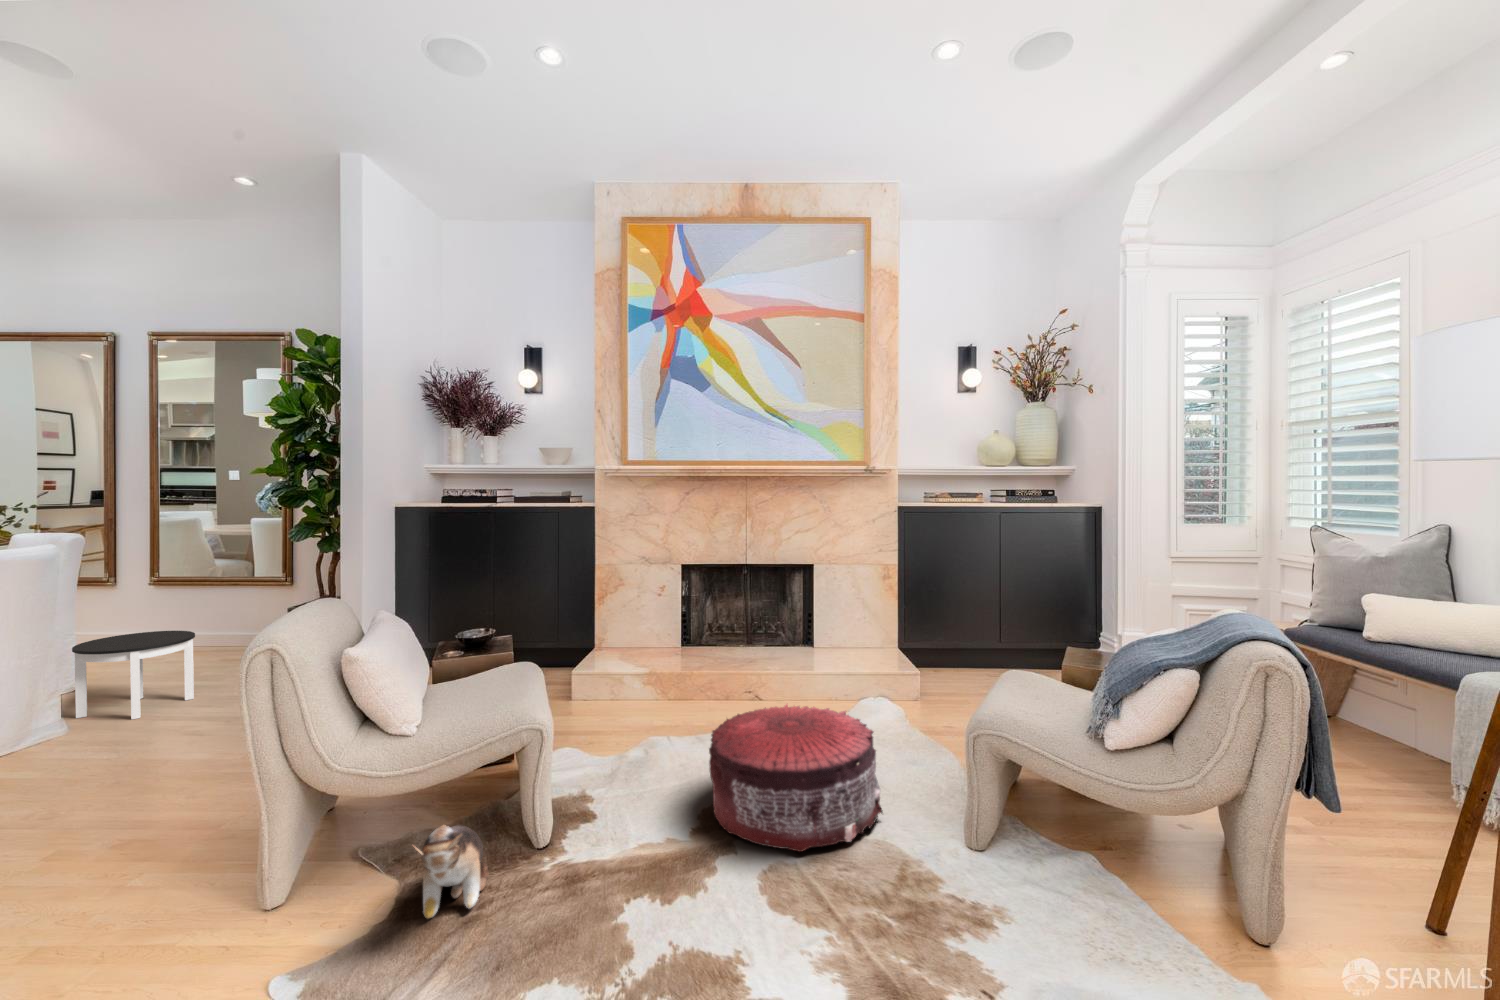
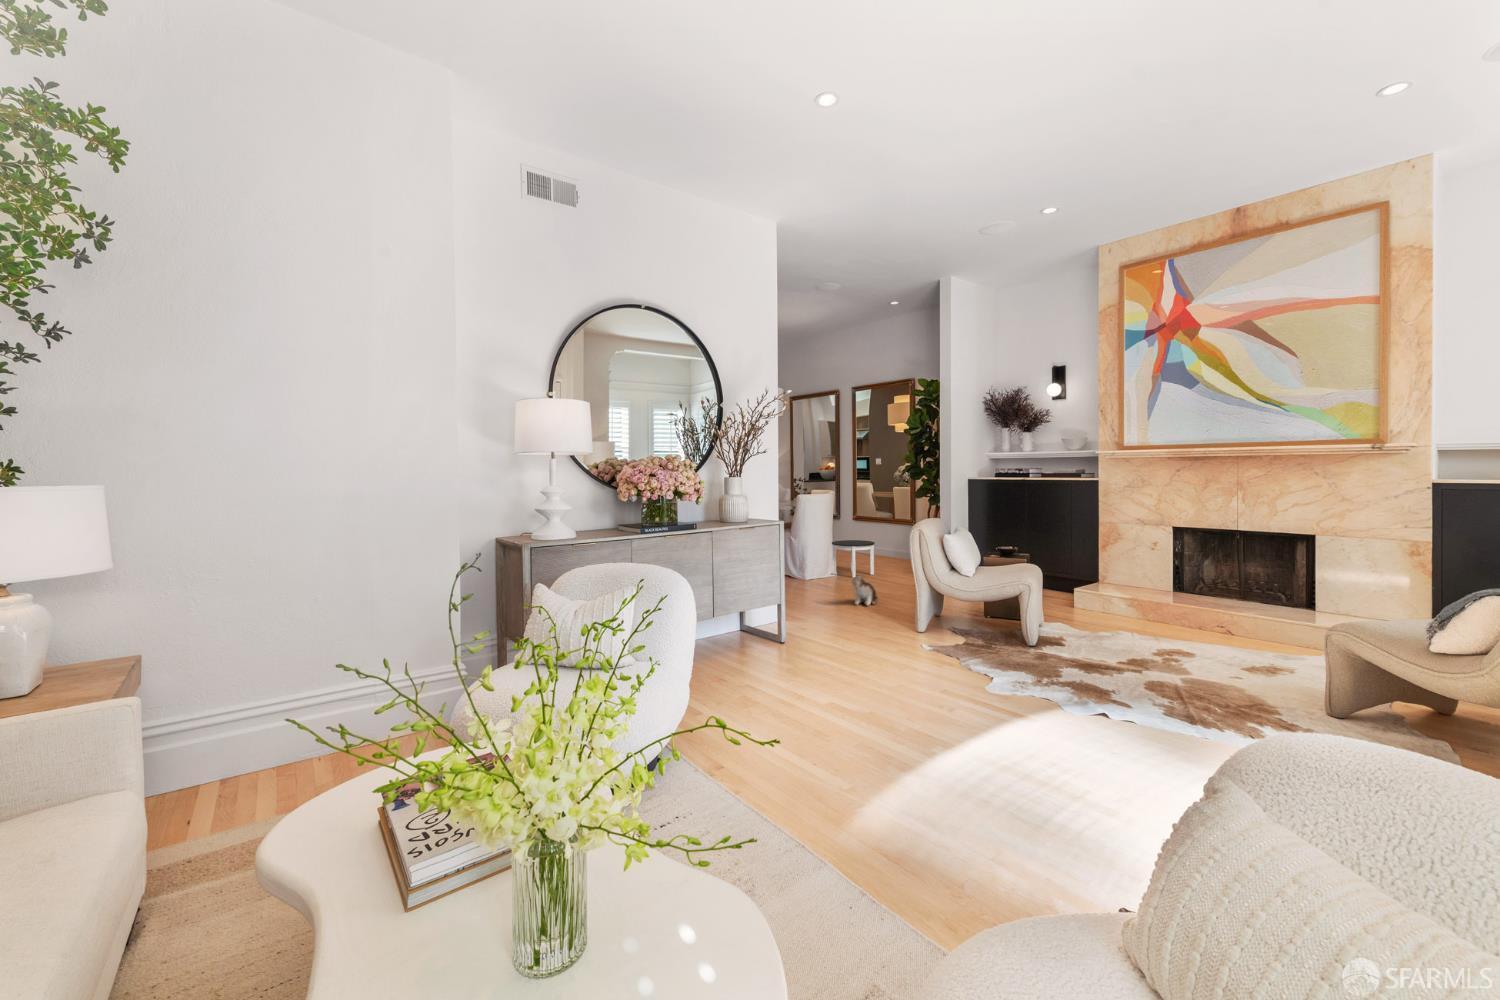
pouf: present [709,704,883,852] -> none [1134,605,1265,681]
plush toy: present [414,825,489,918] -> present [852,576,878,605]

